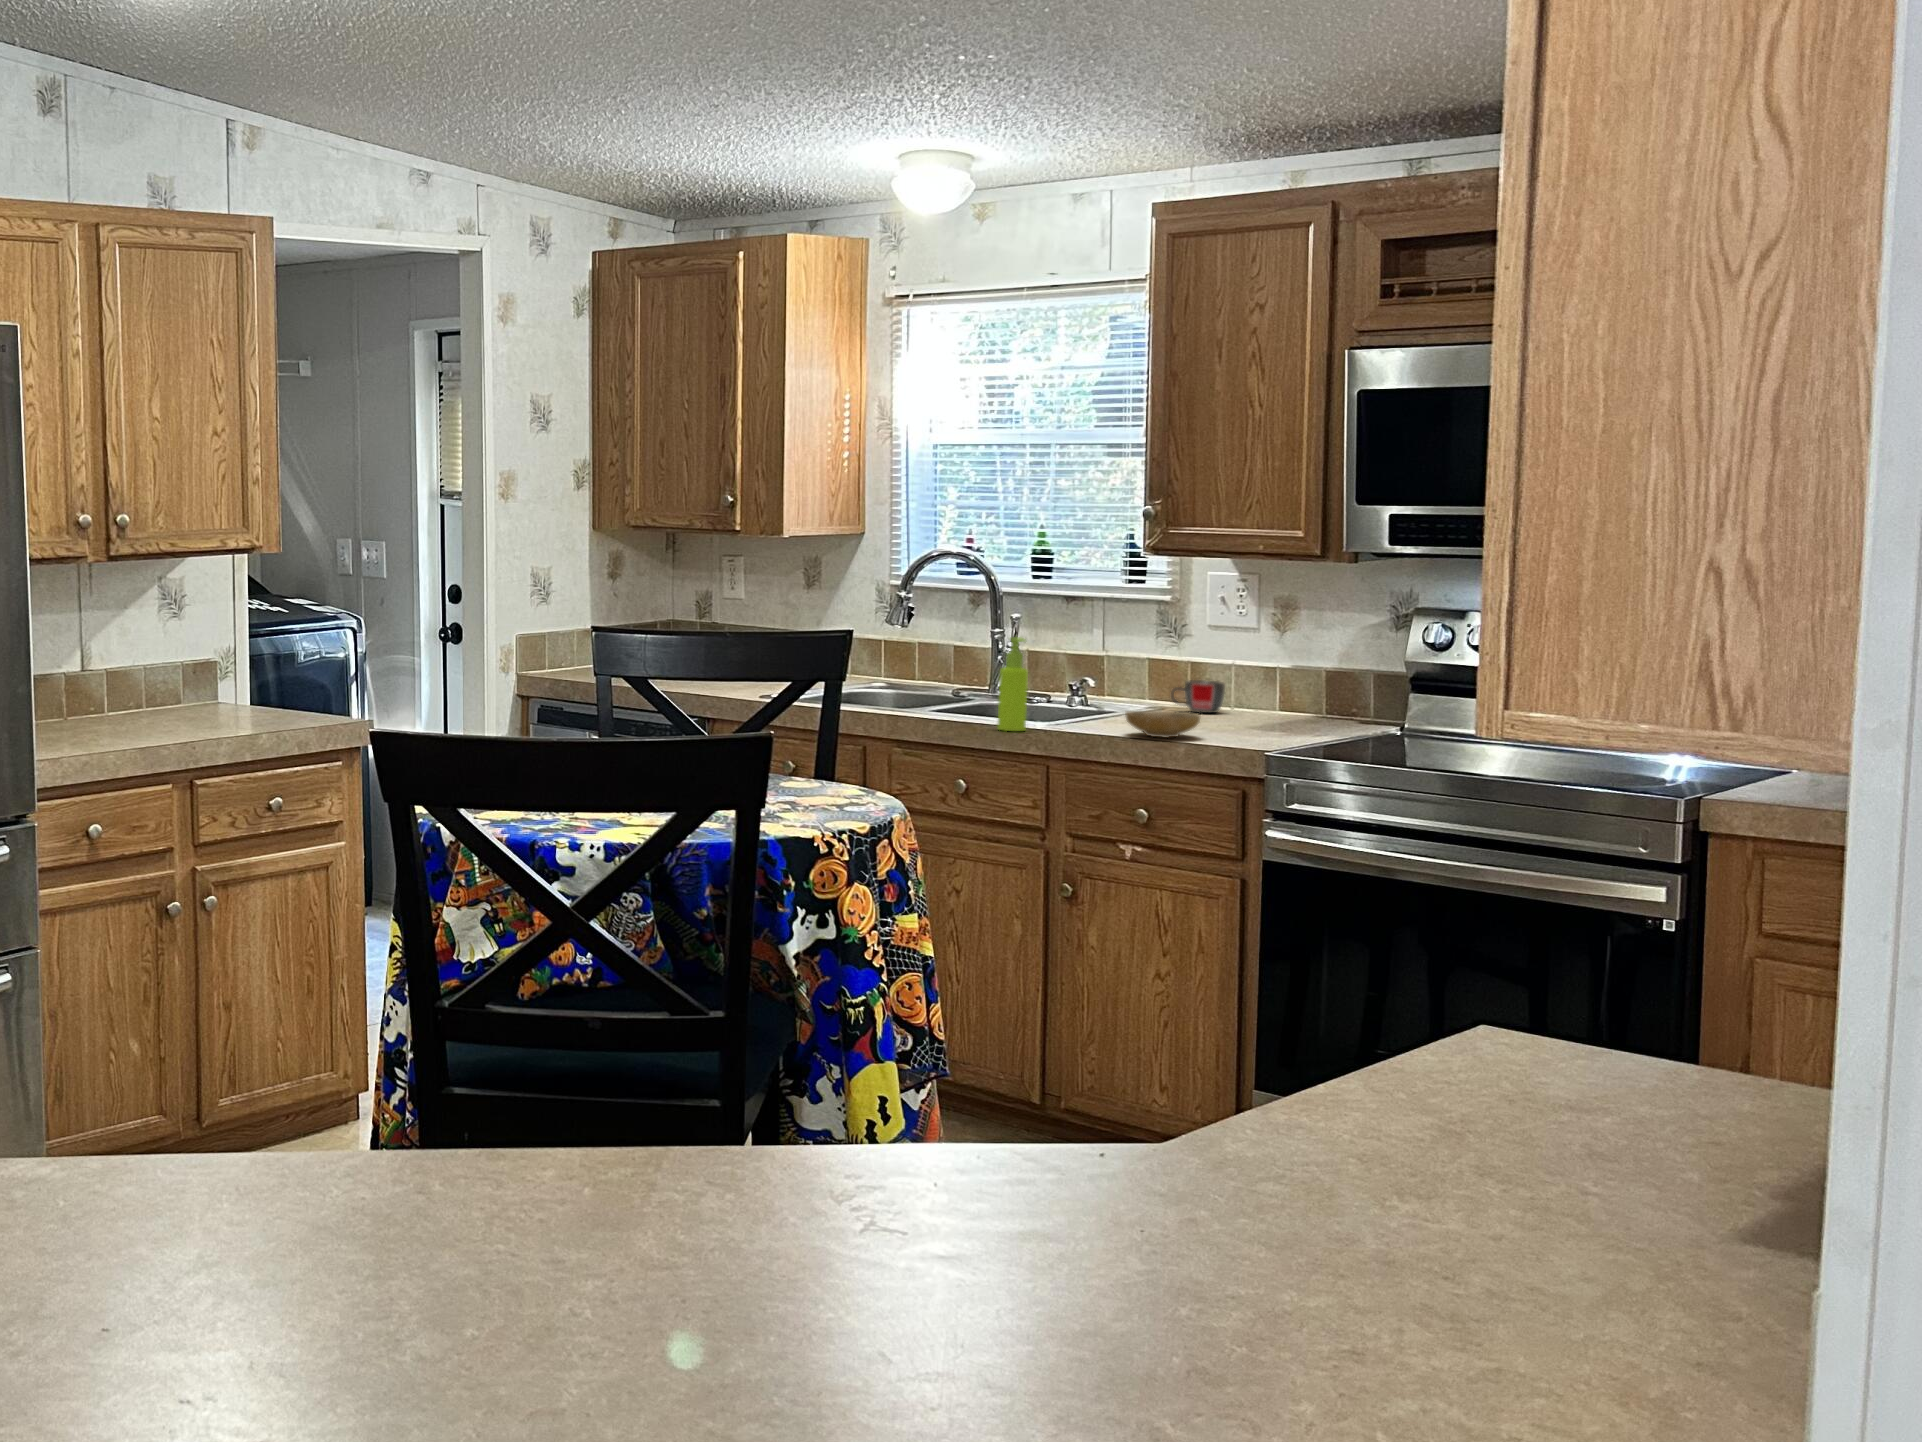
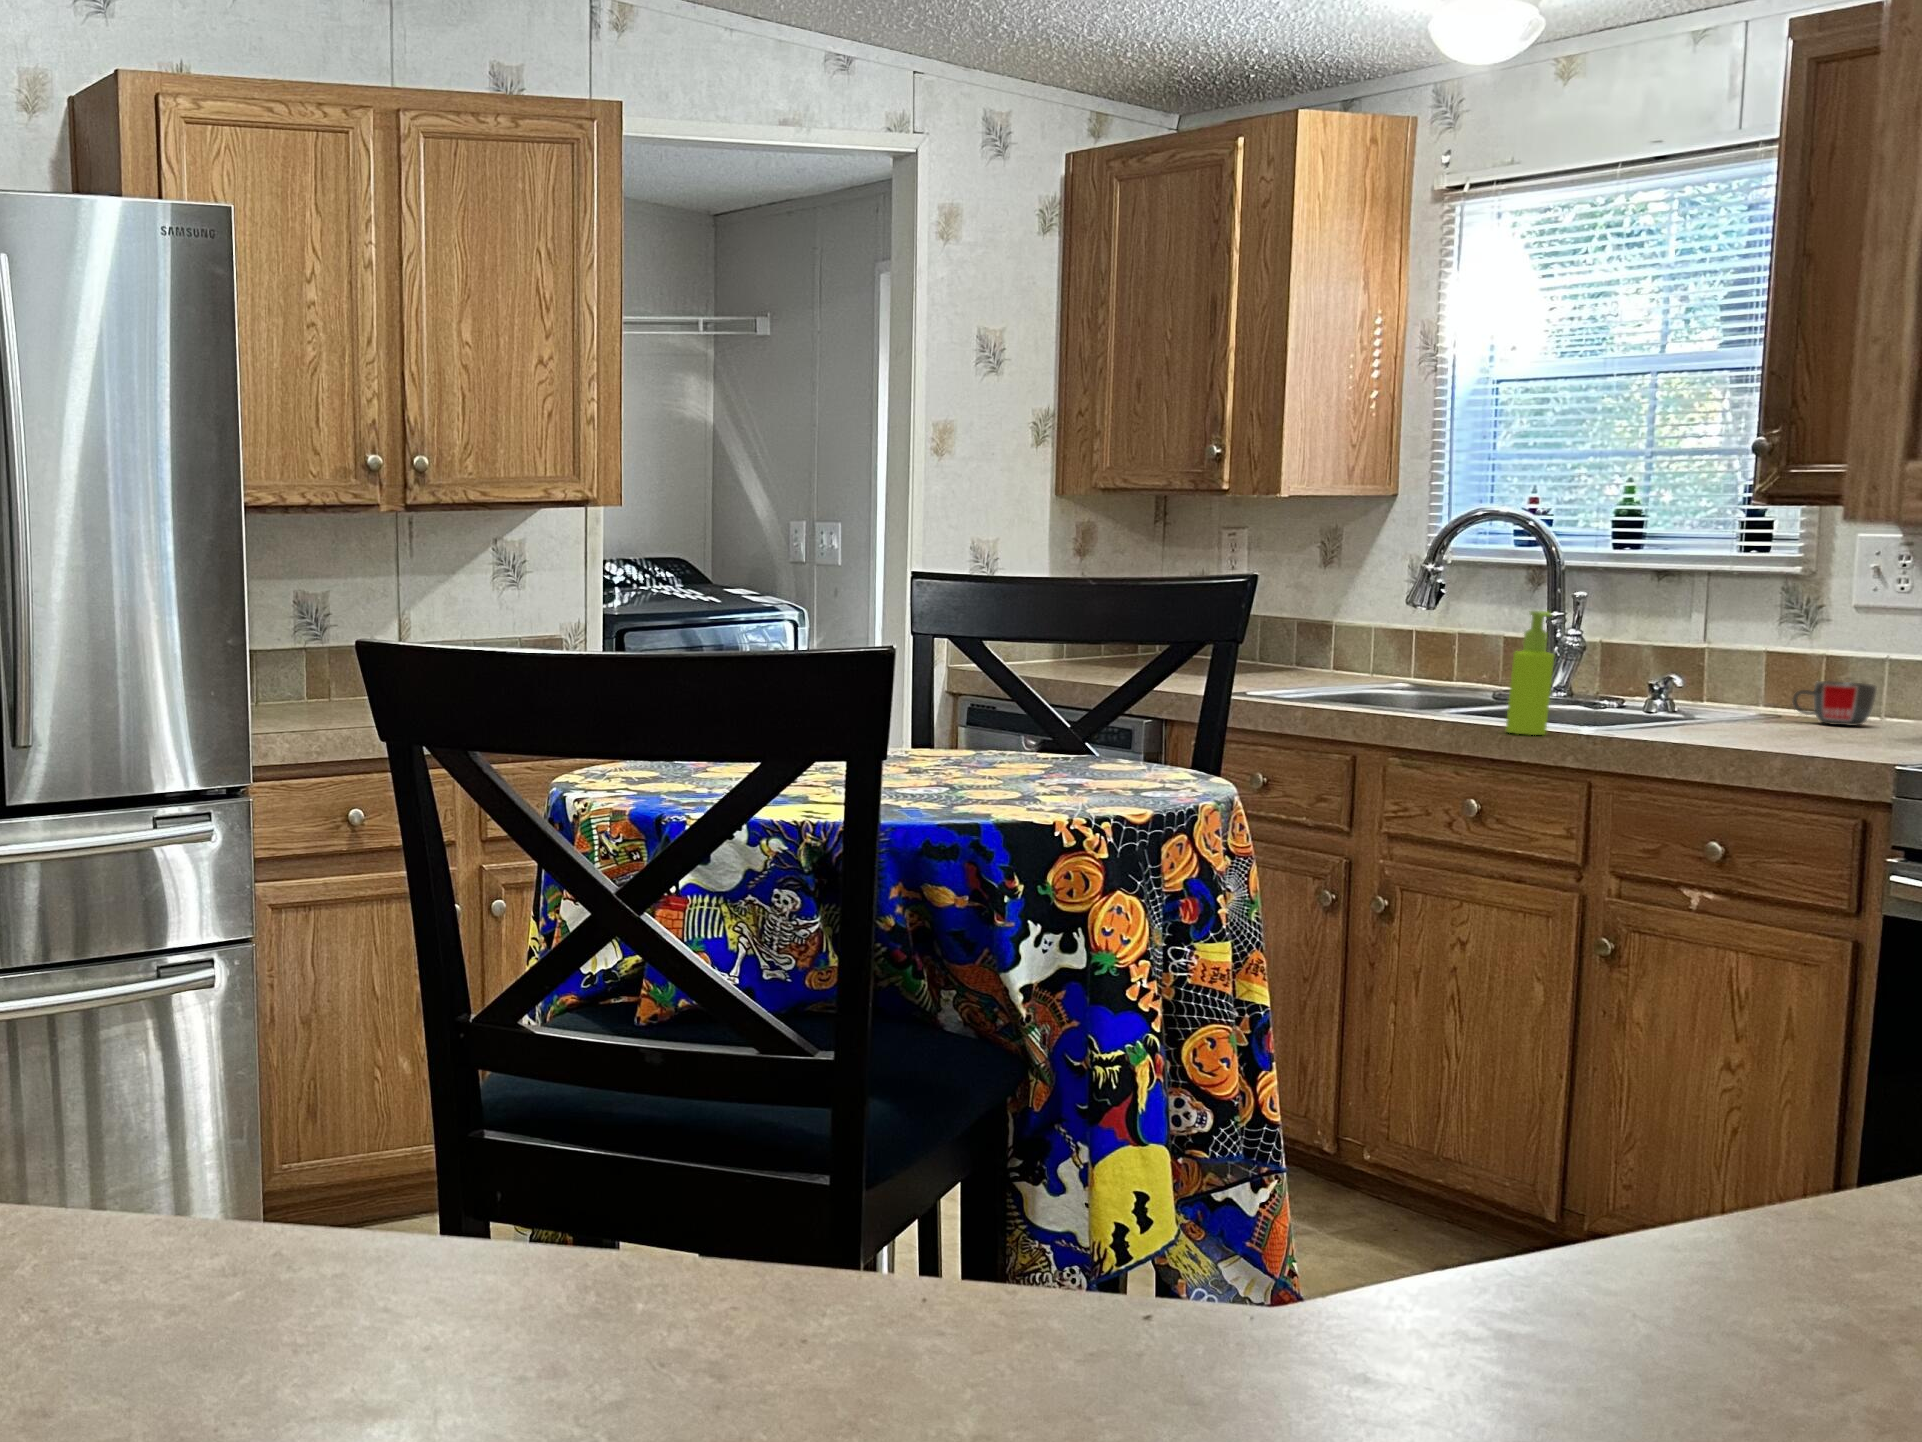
ceramic bowl: present [1125,711,1201,738] -> none [1693,713,1809,750]

